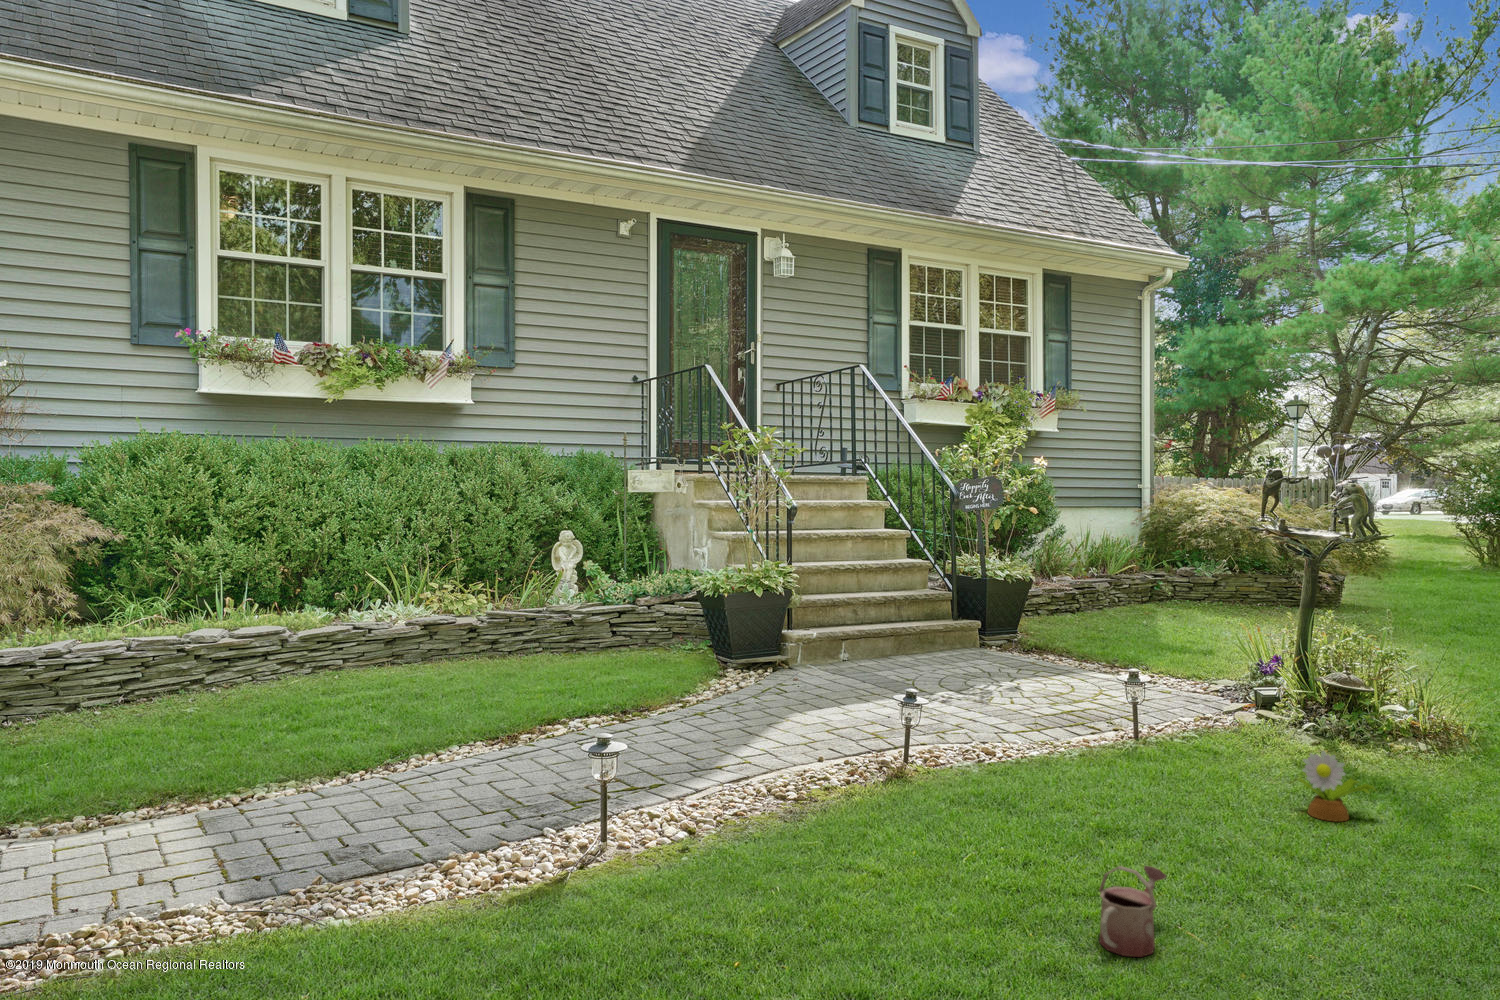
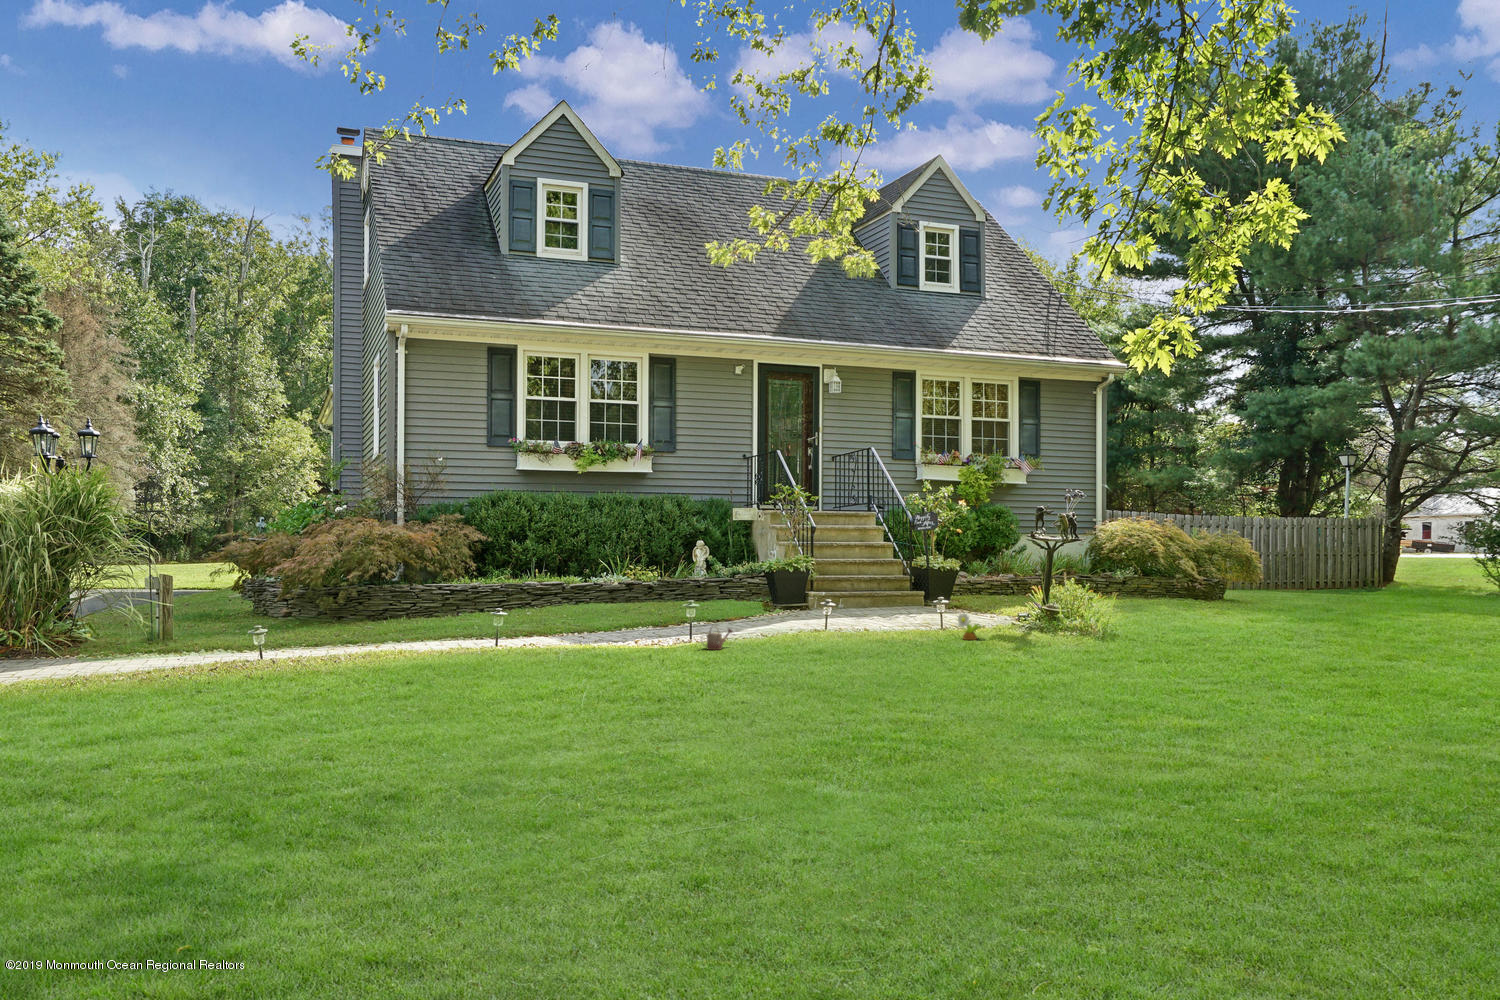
watering can: present [1099,866,1166,957] -> present [701,627,733,650]

